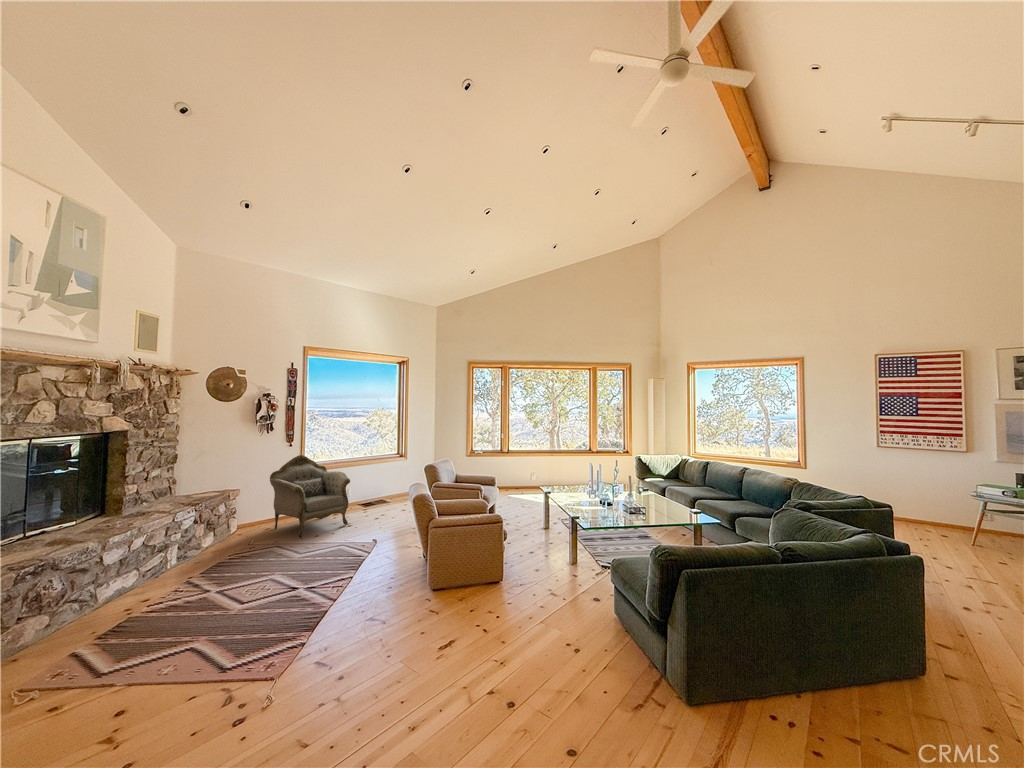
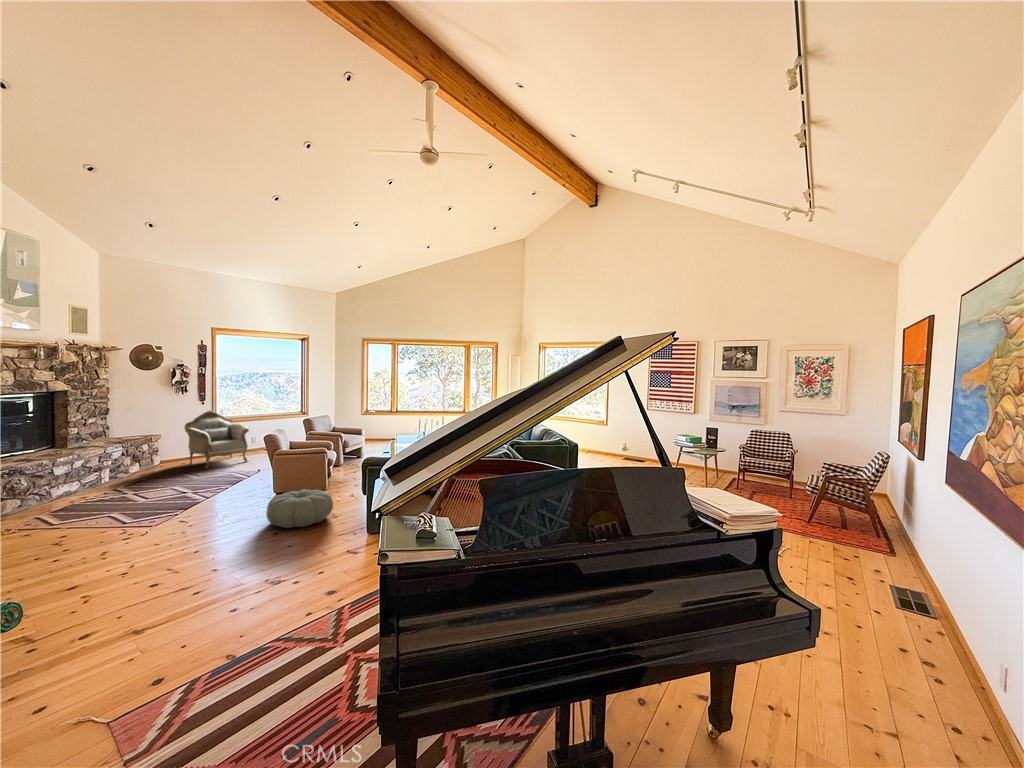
pouf: none [462,597,569,685] -> present [266,490,333,528]

